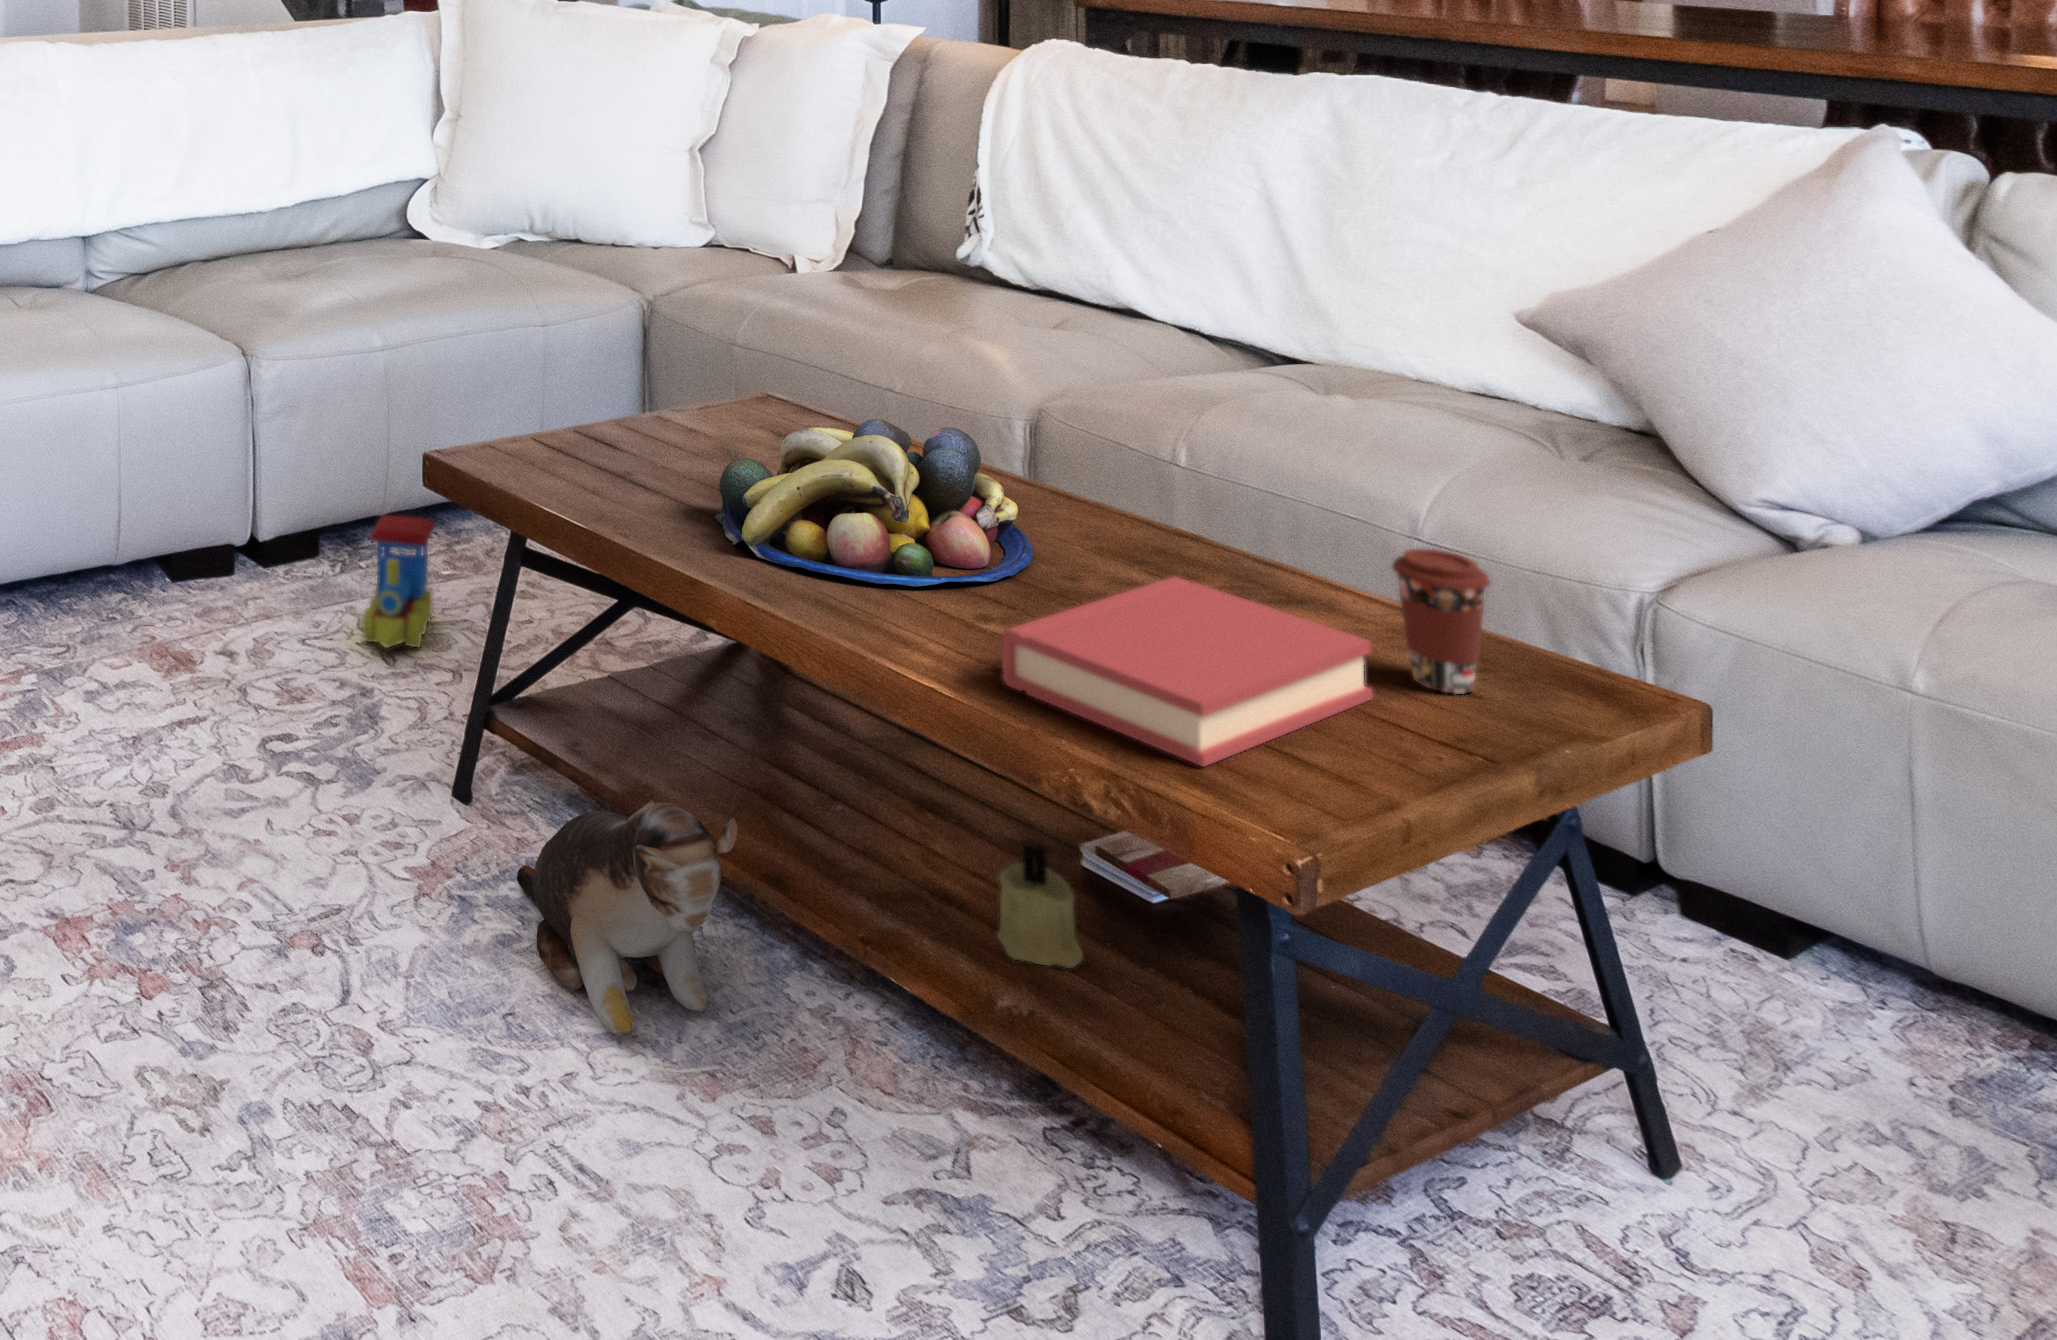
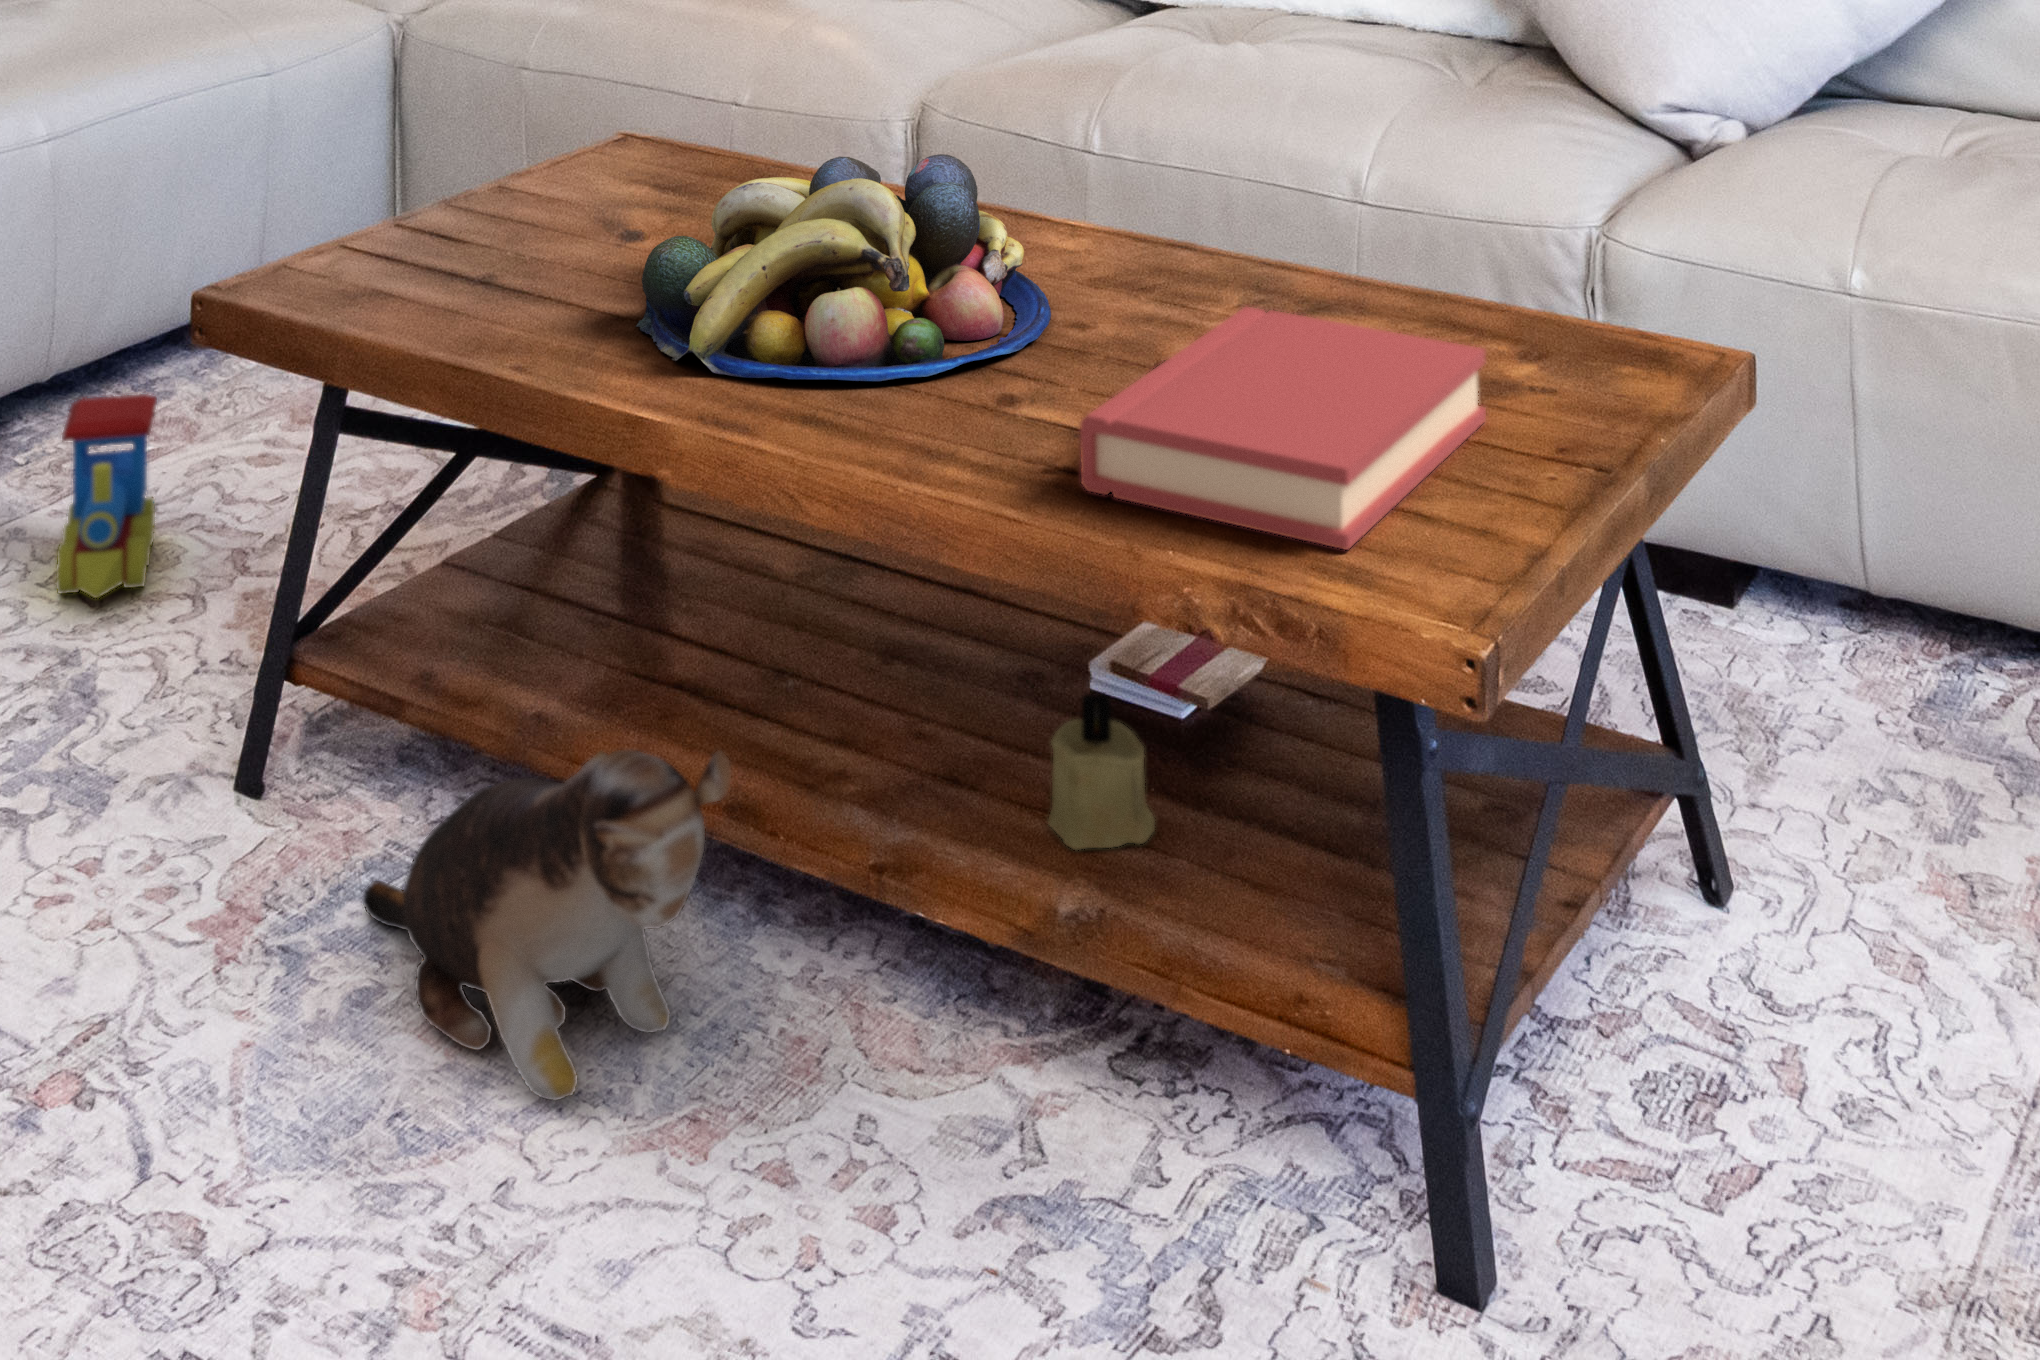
coffee cup: present [1392,549,1490,694] -> none [1493,223,1600,396]

